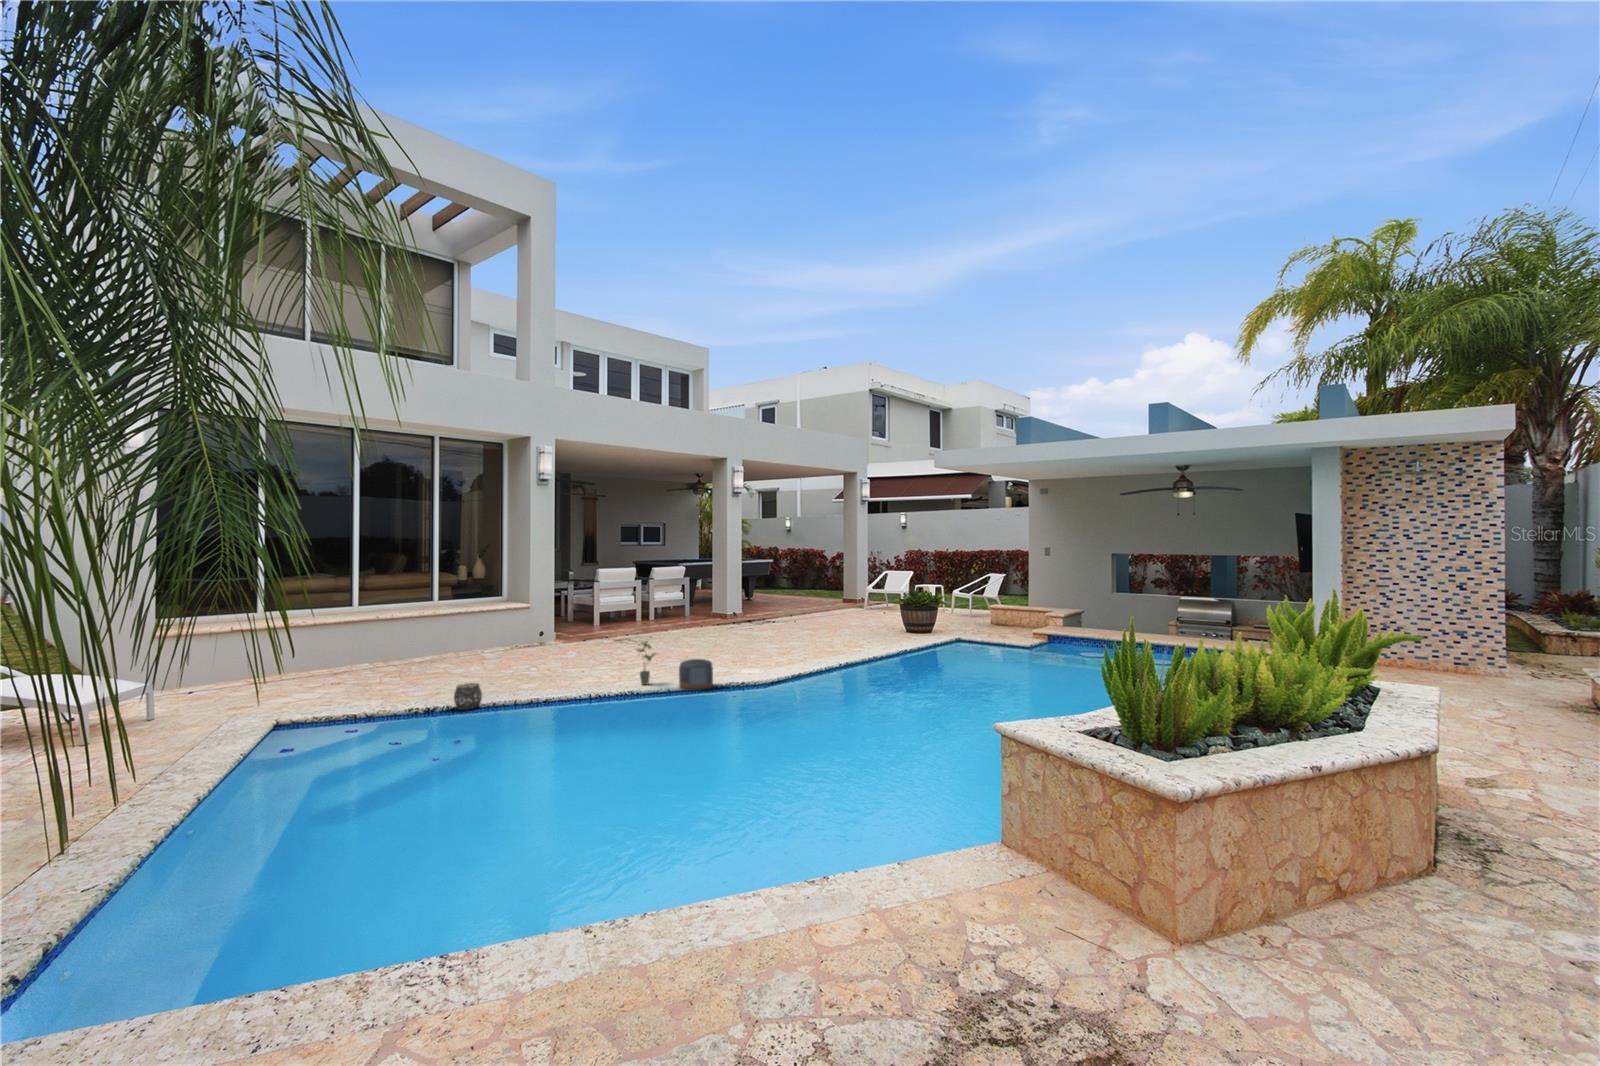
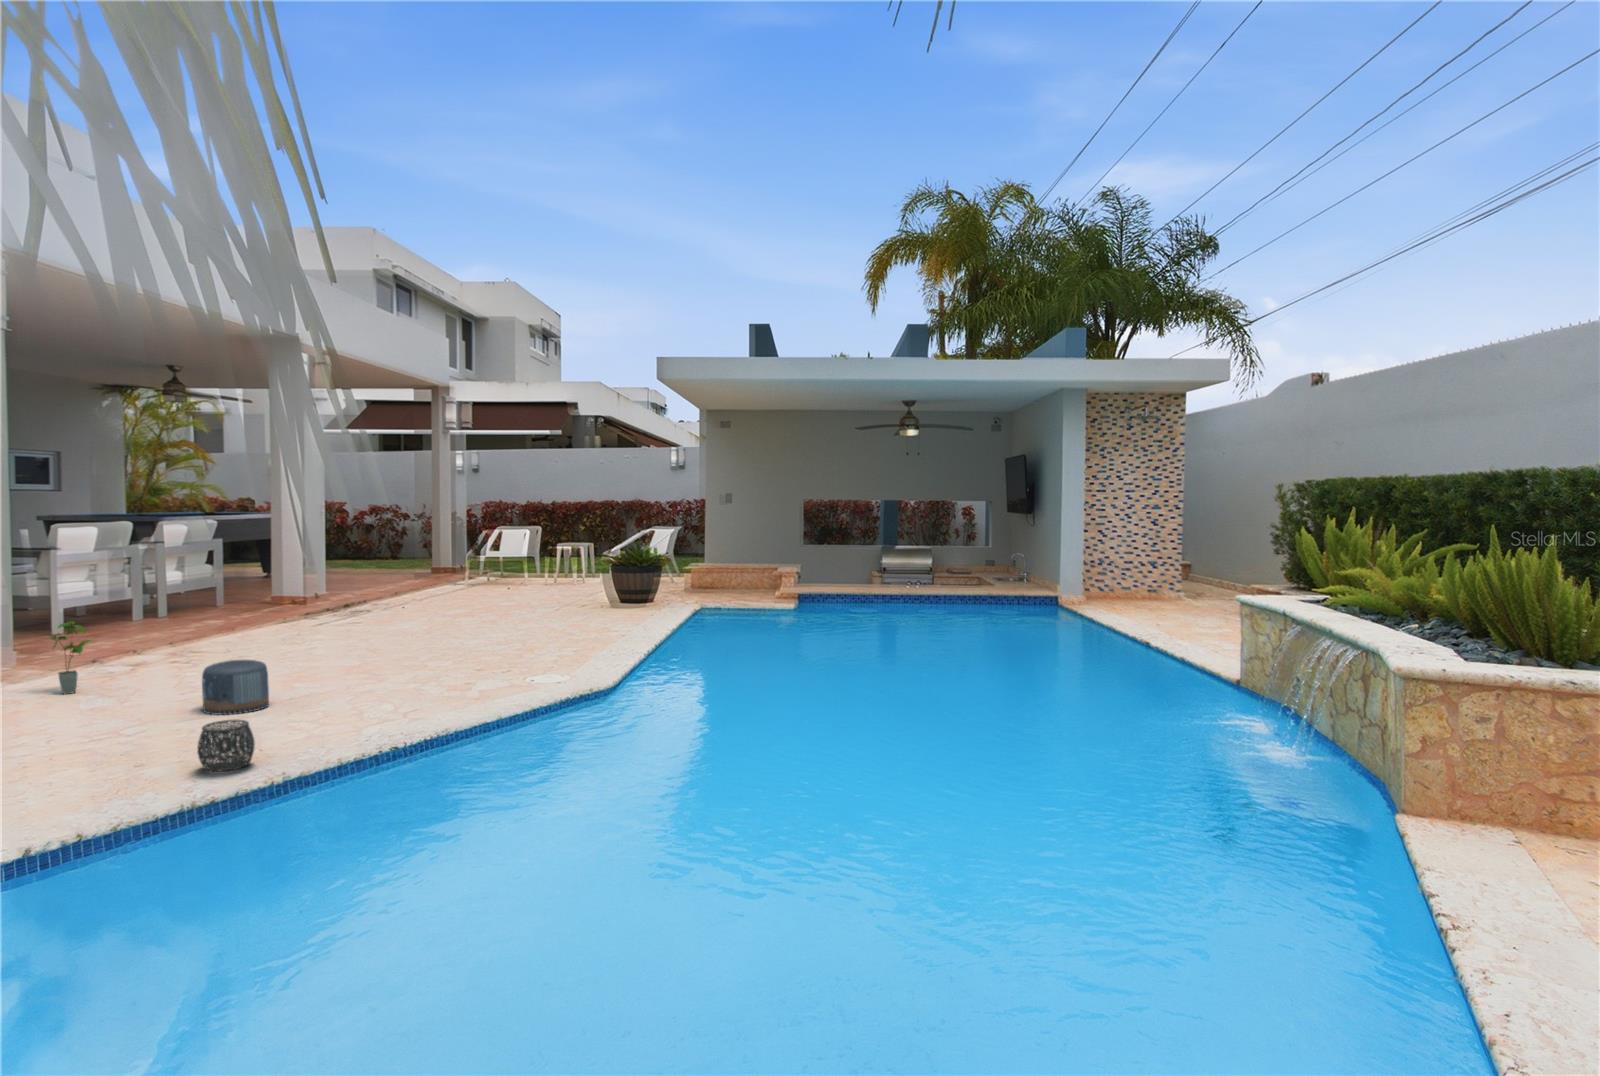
house plant: present [637,641,656,685] -> present [51,622,91,694]
pouf: present [679,659,713,691] -> present [202,660,269,715]

